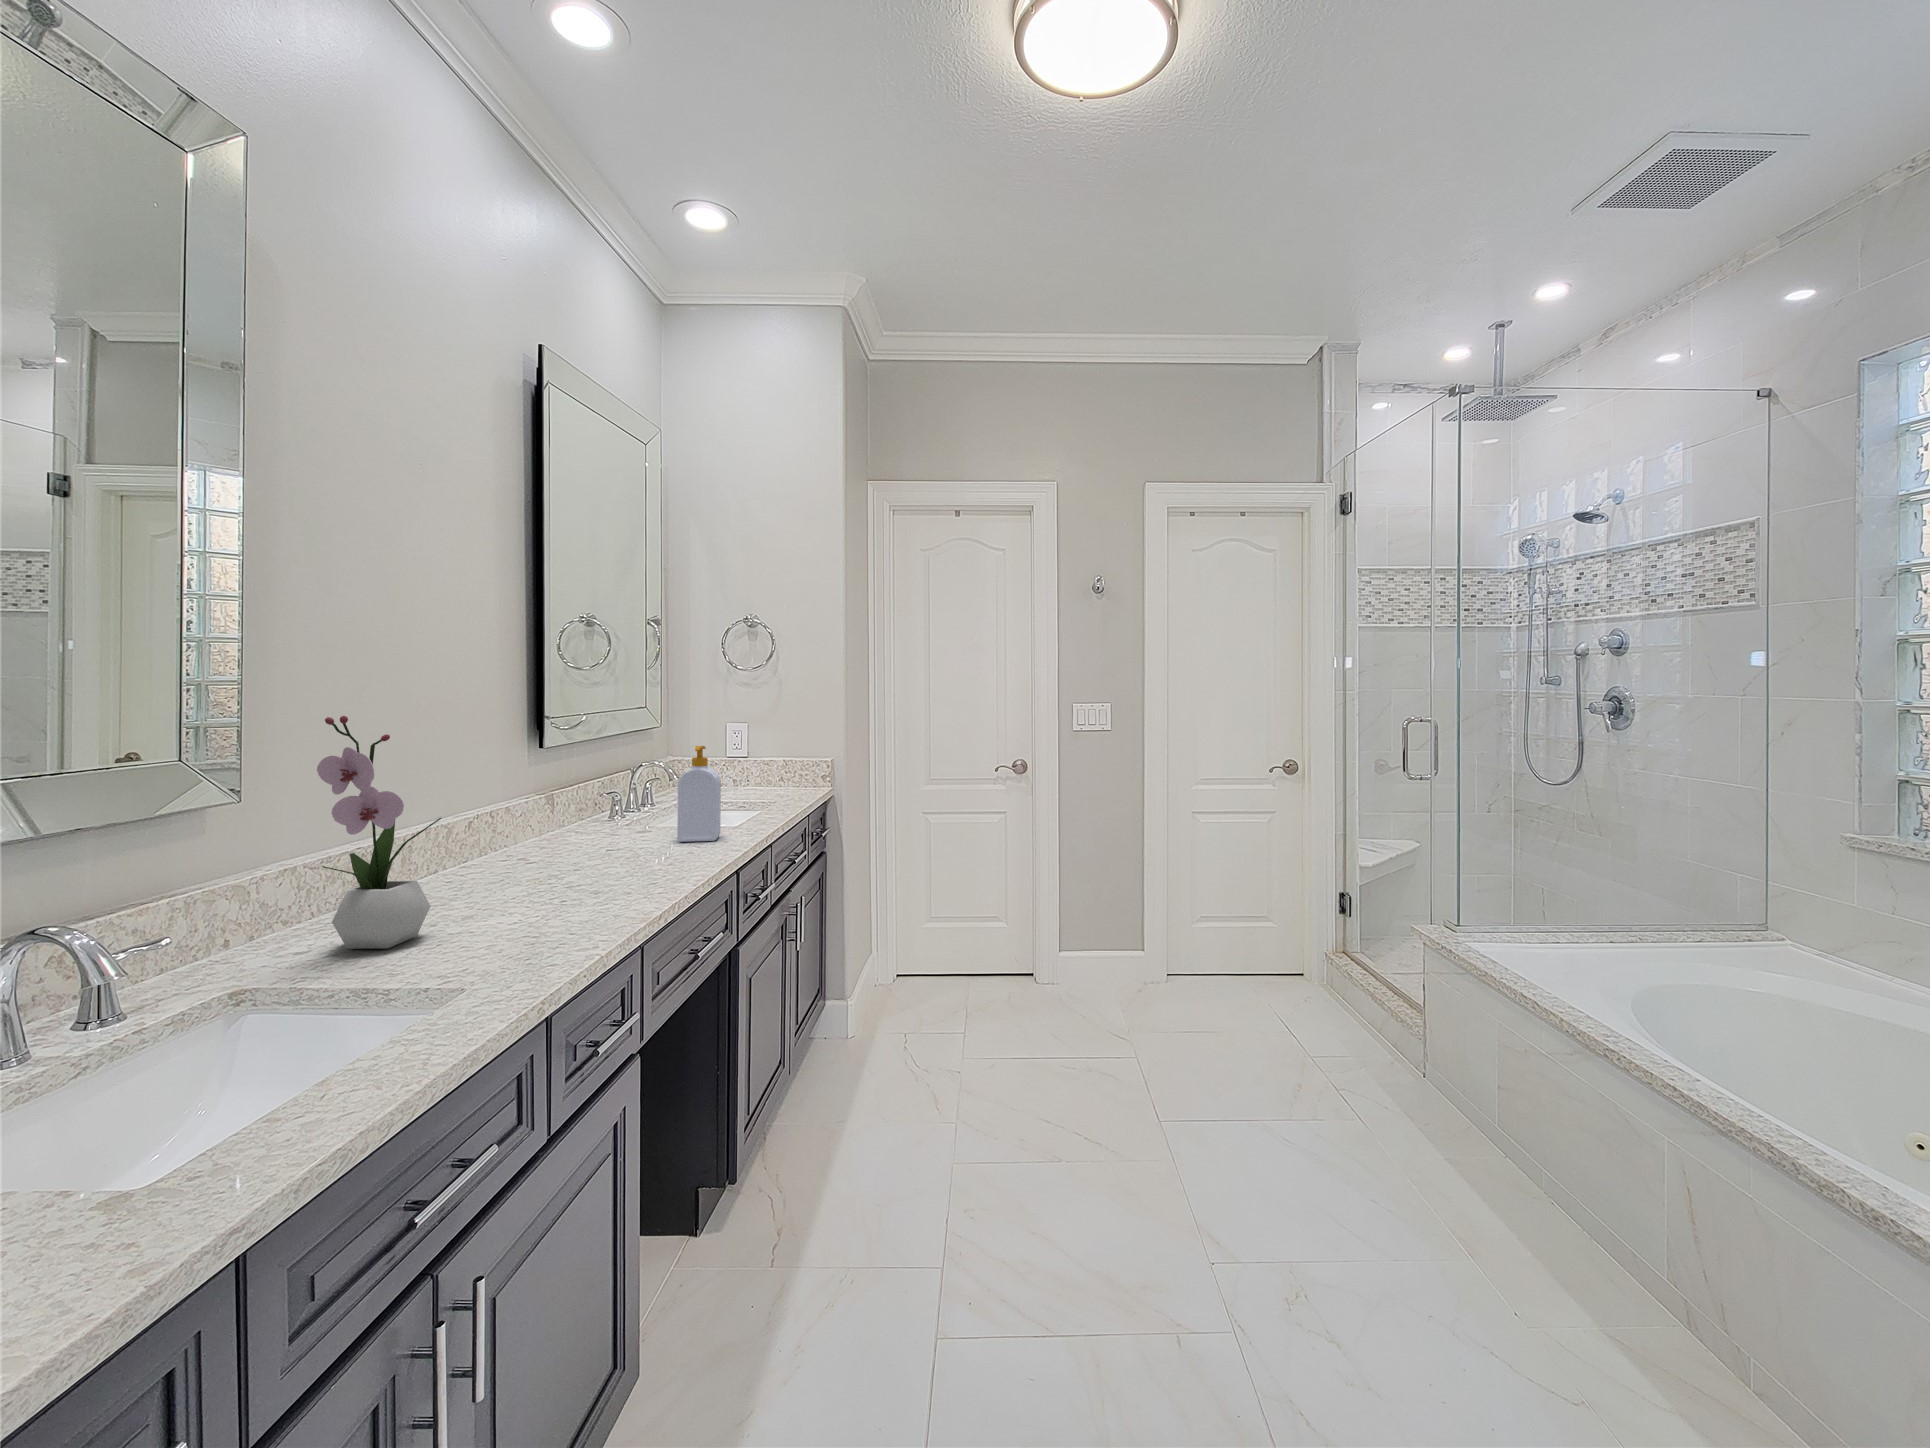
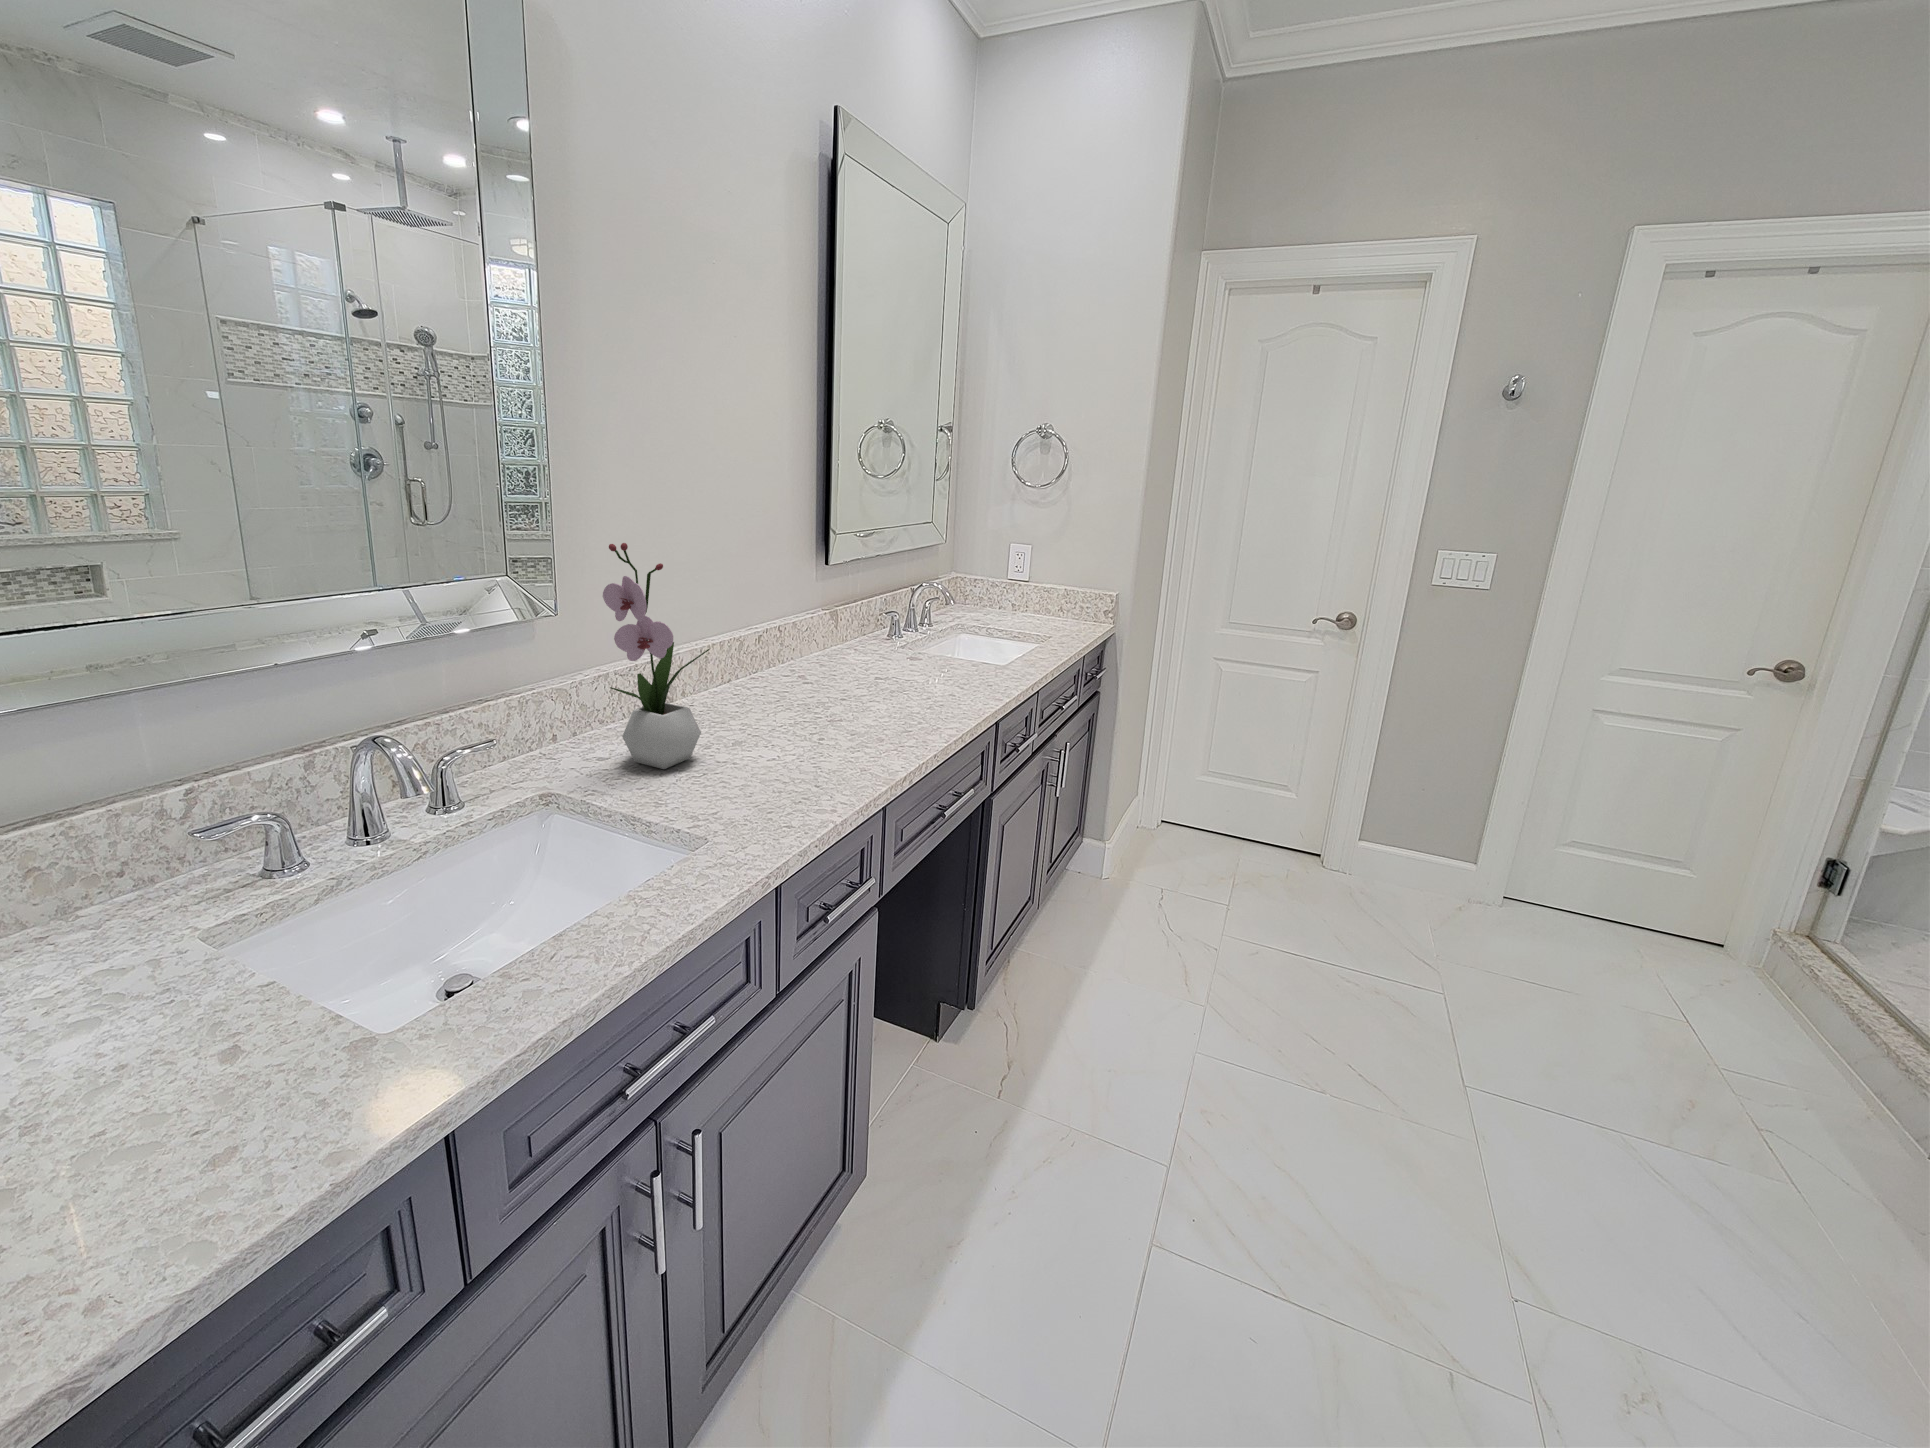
soap bottle: present [677,746,721,842] -> none [942,578,990,682]

